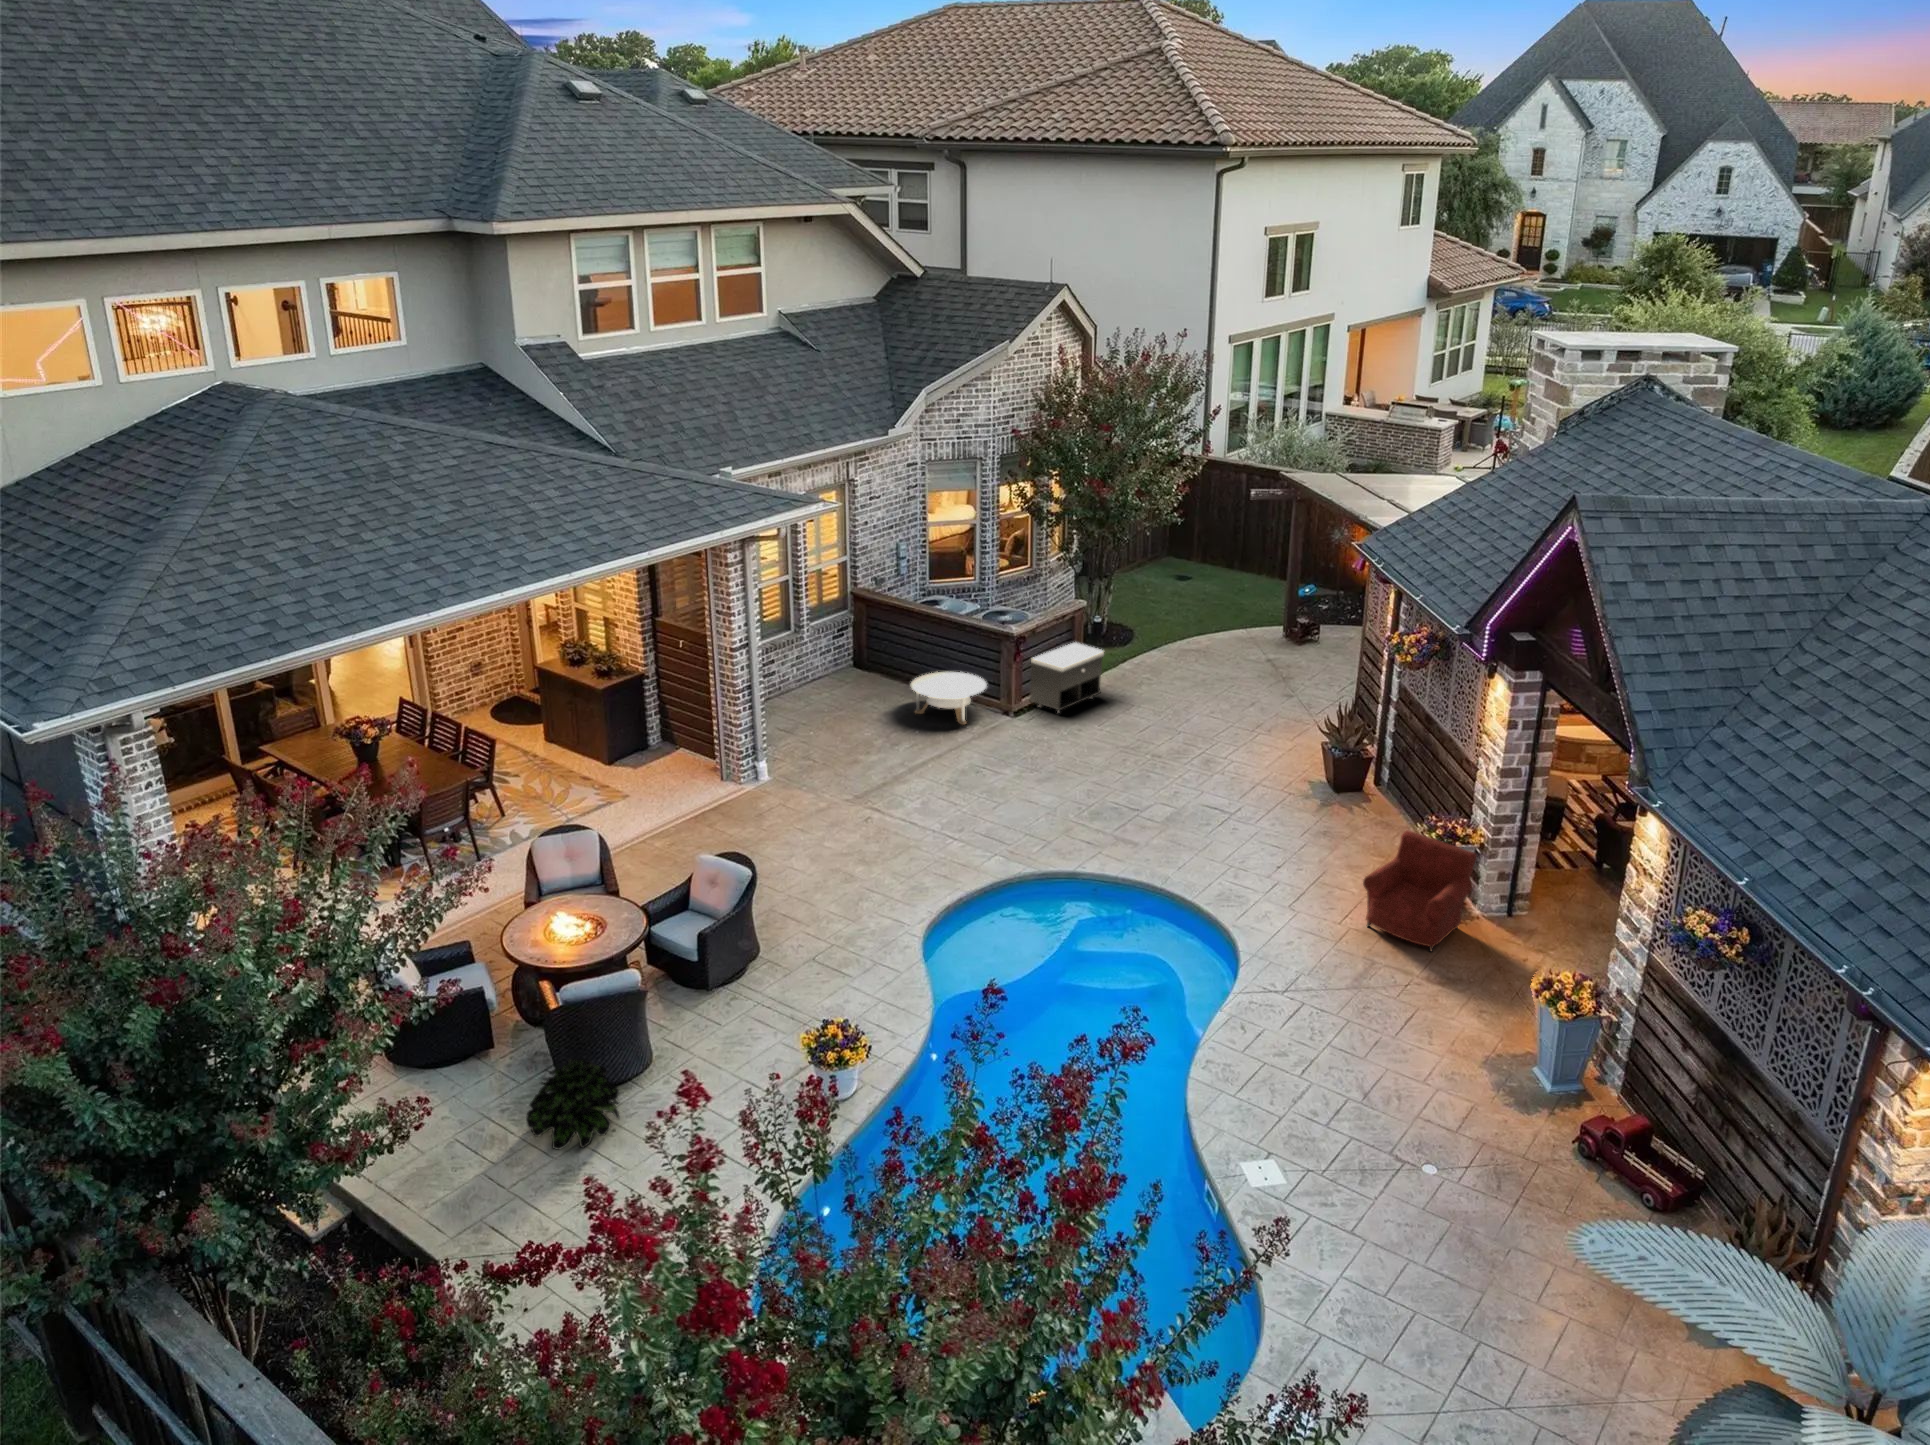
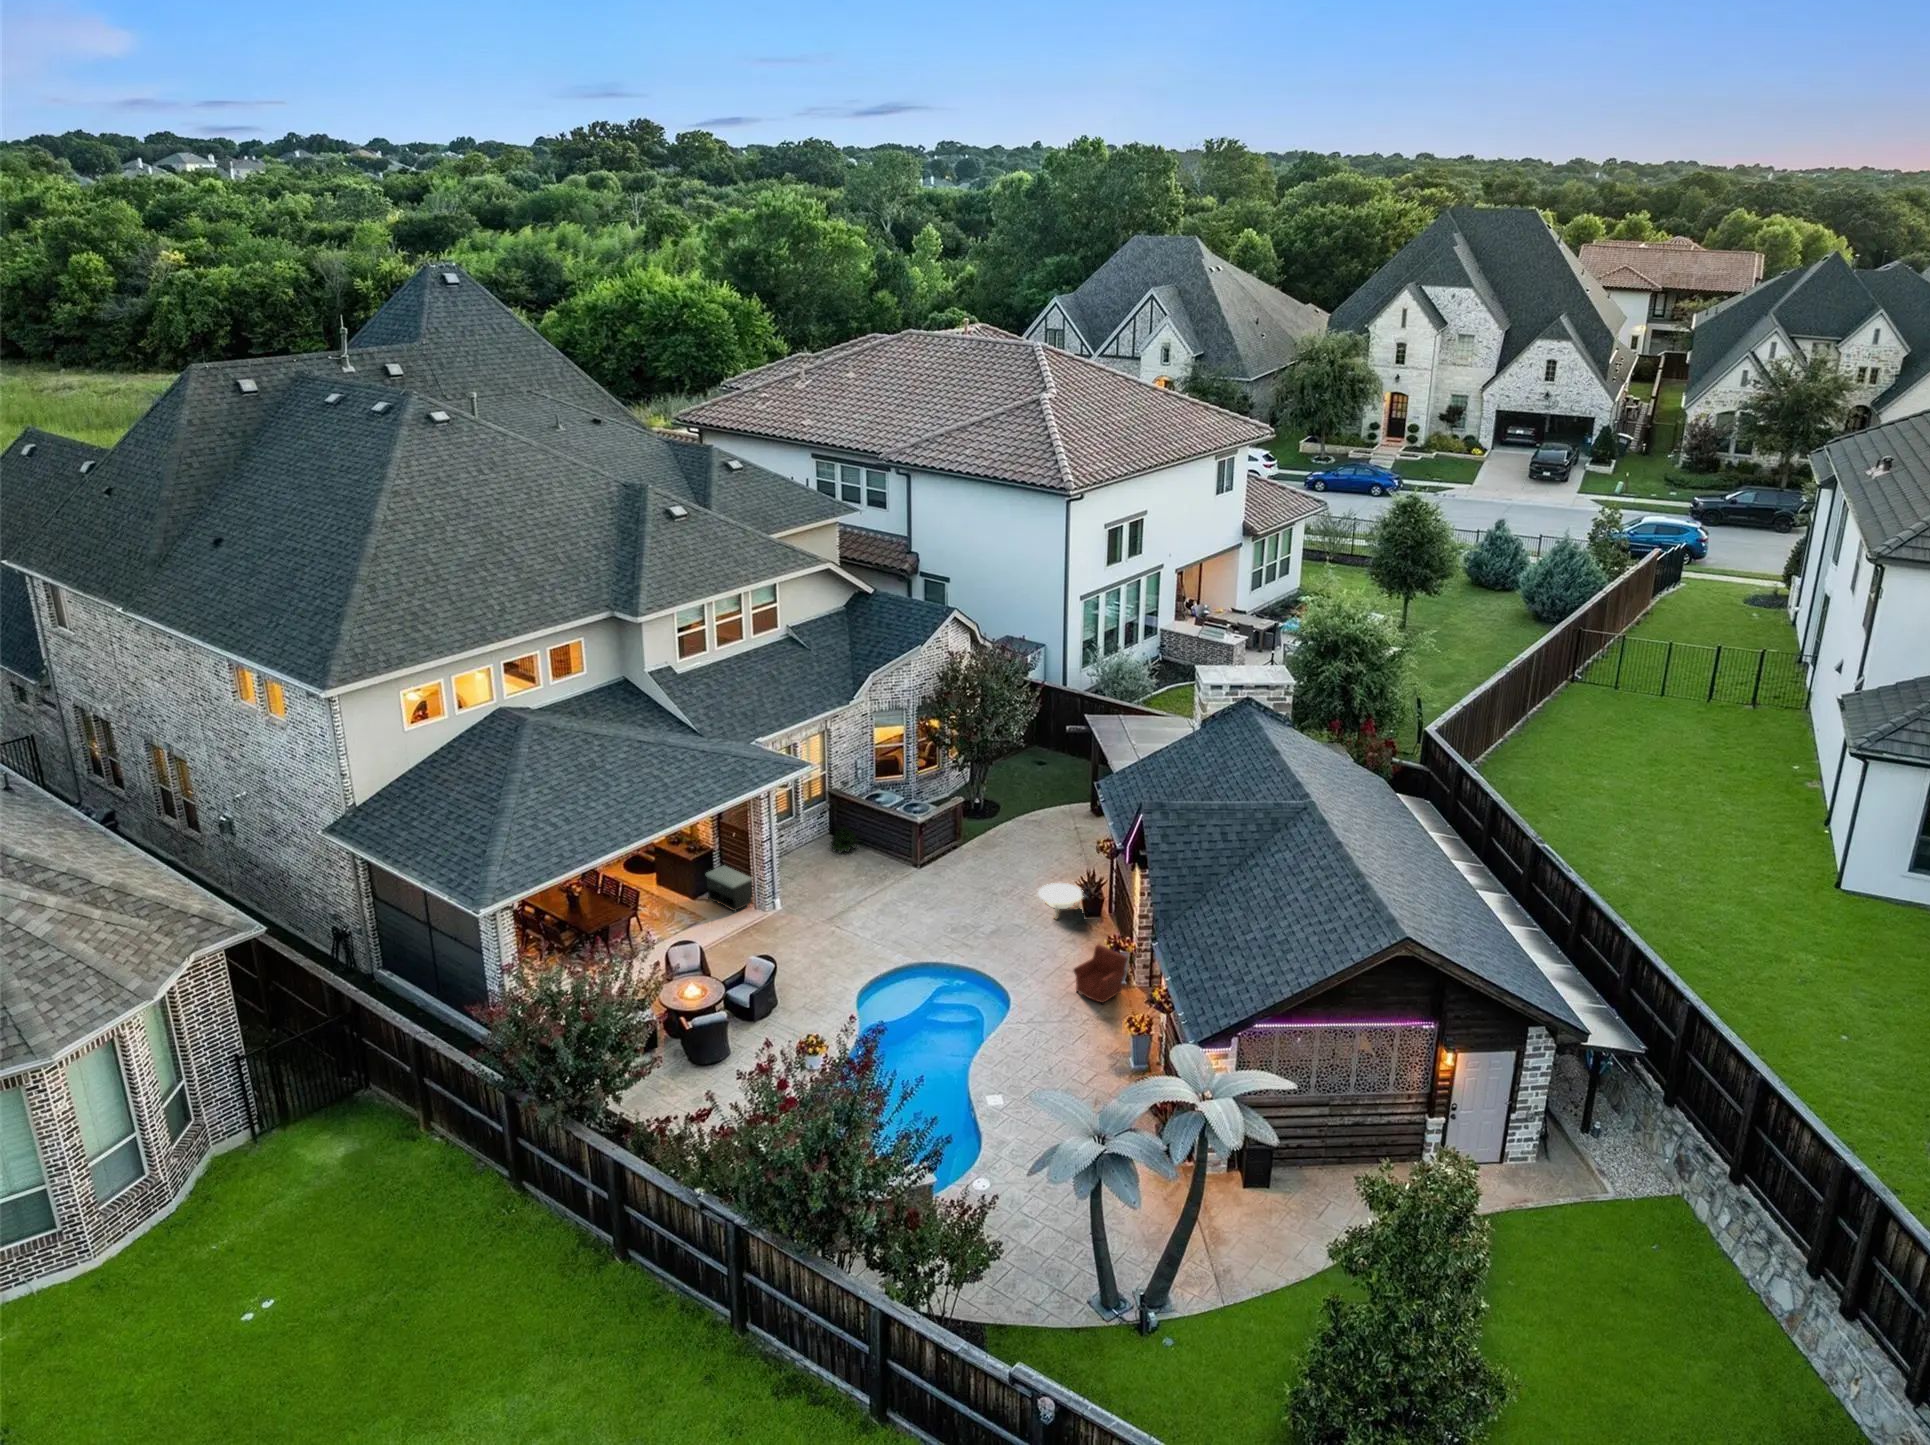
storage bench: present [1030,643,1104,712] -> present [706,866,752,911]
round table: present [911,672,987,725] -> present [1038,883,1083,919]
potted plant: present [526,1058,619,1150] -> present [830,827,858,853]

